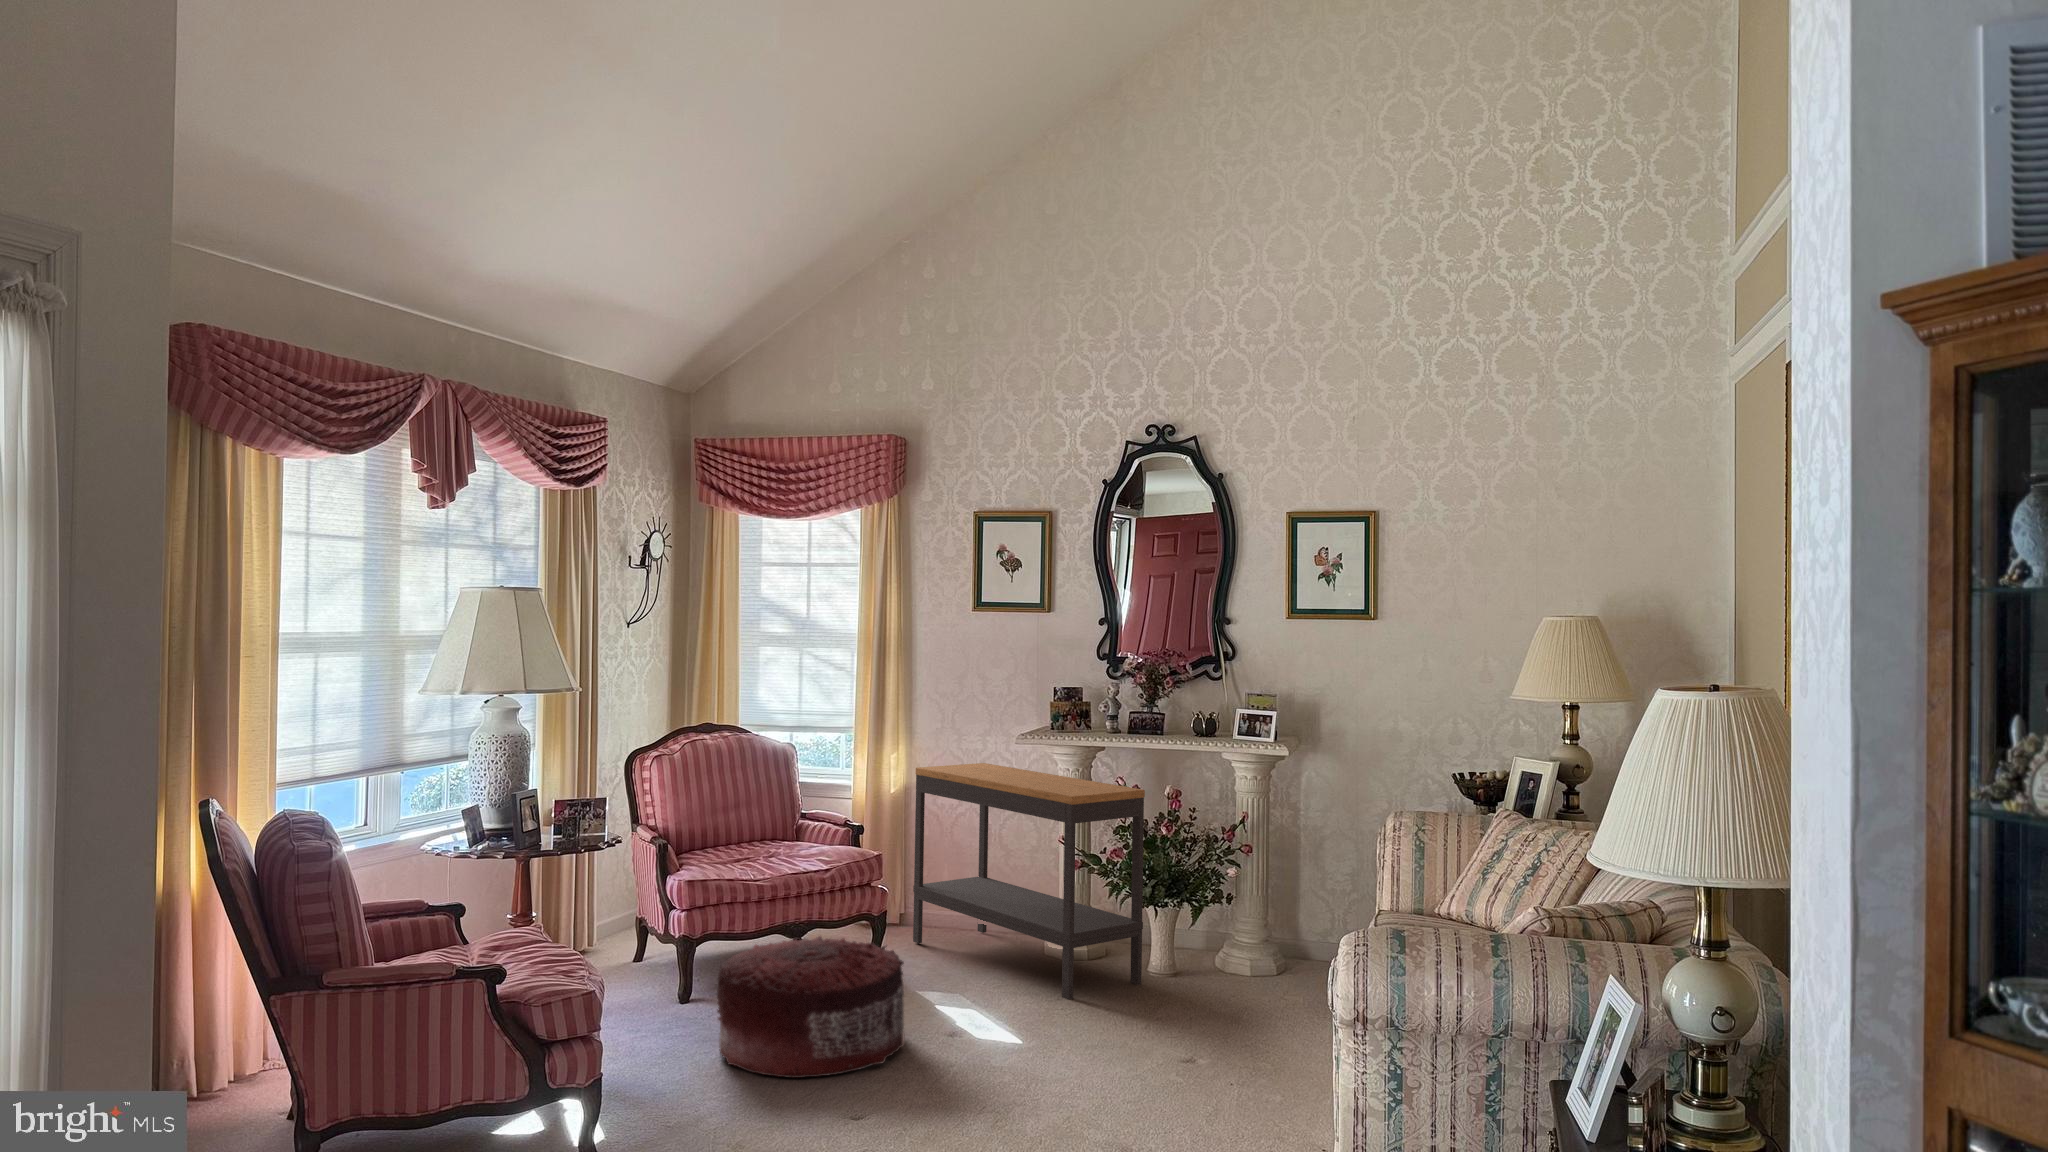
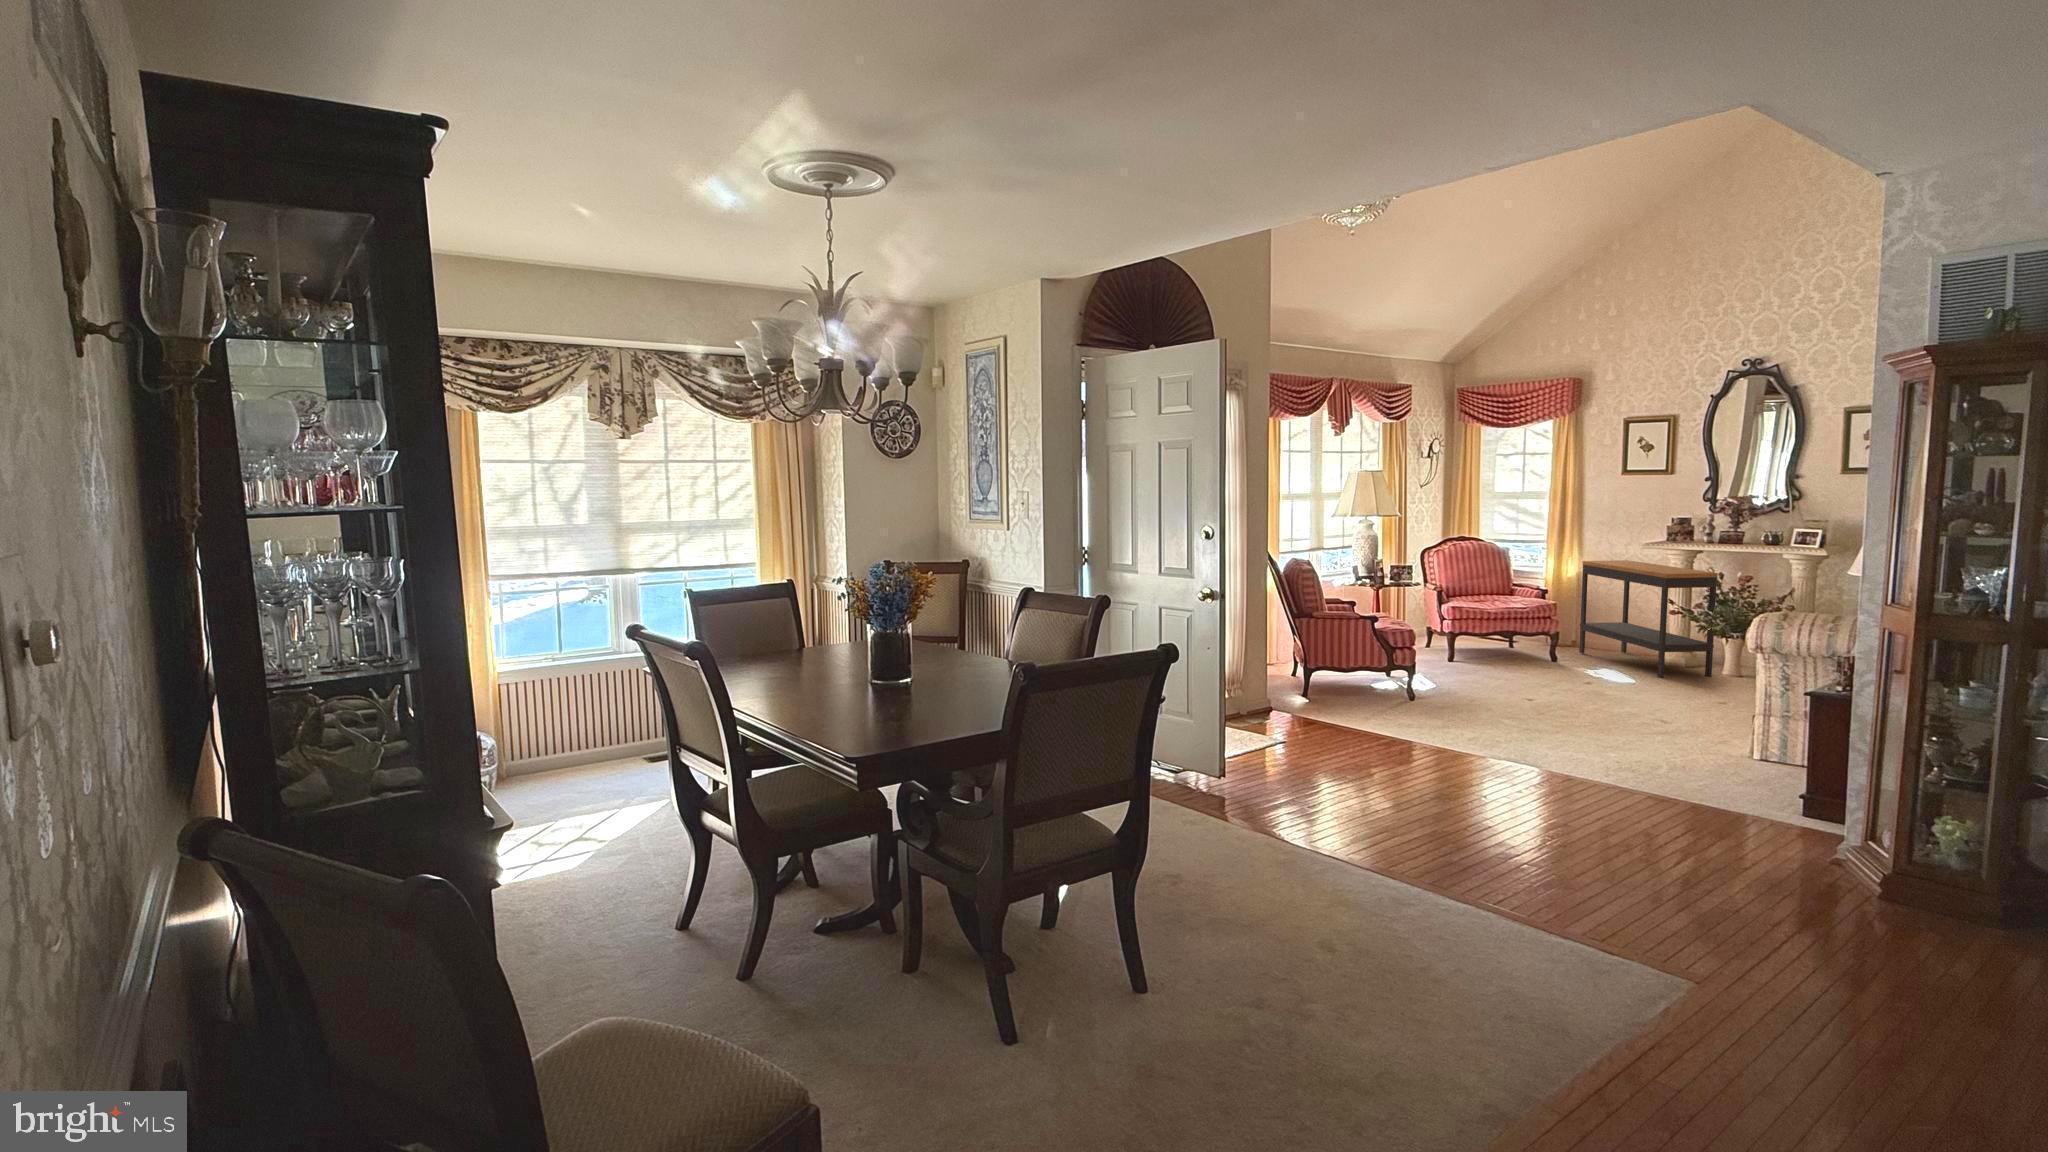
pouf: present [717,936,904,1078] -> none [1467,632,1560,686]

